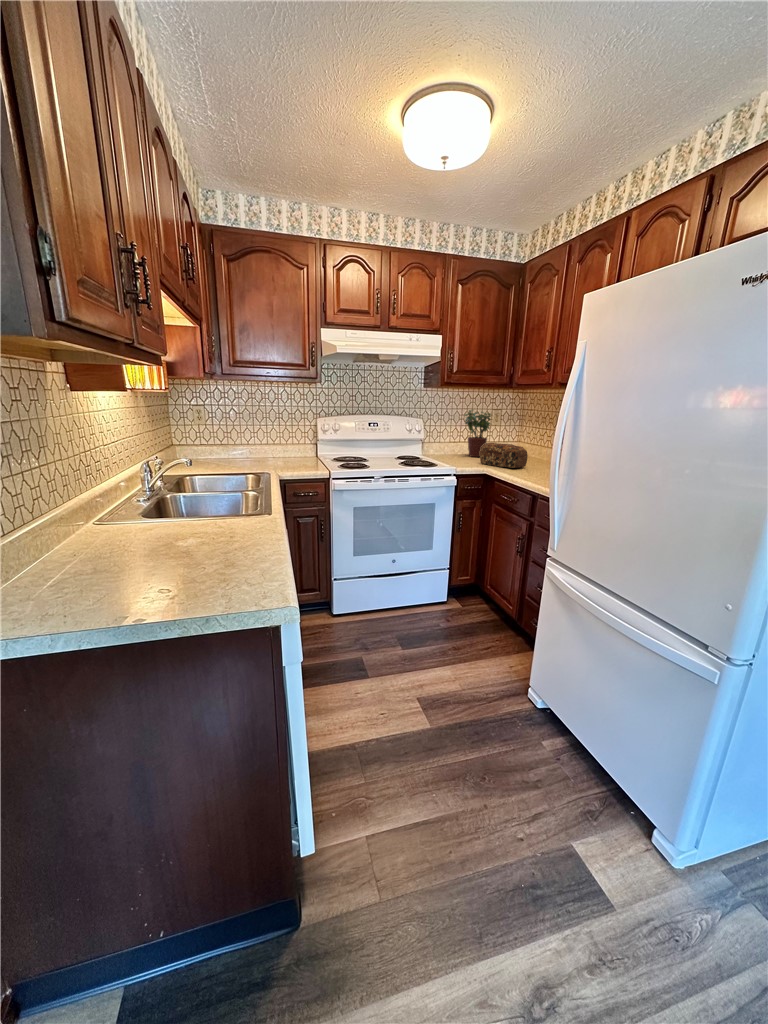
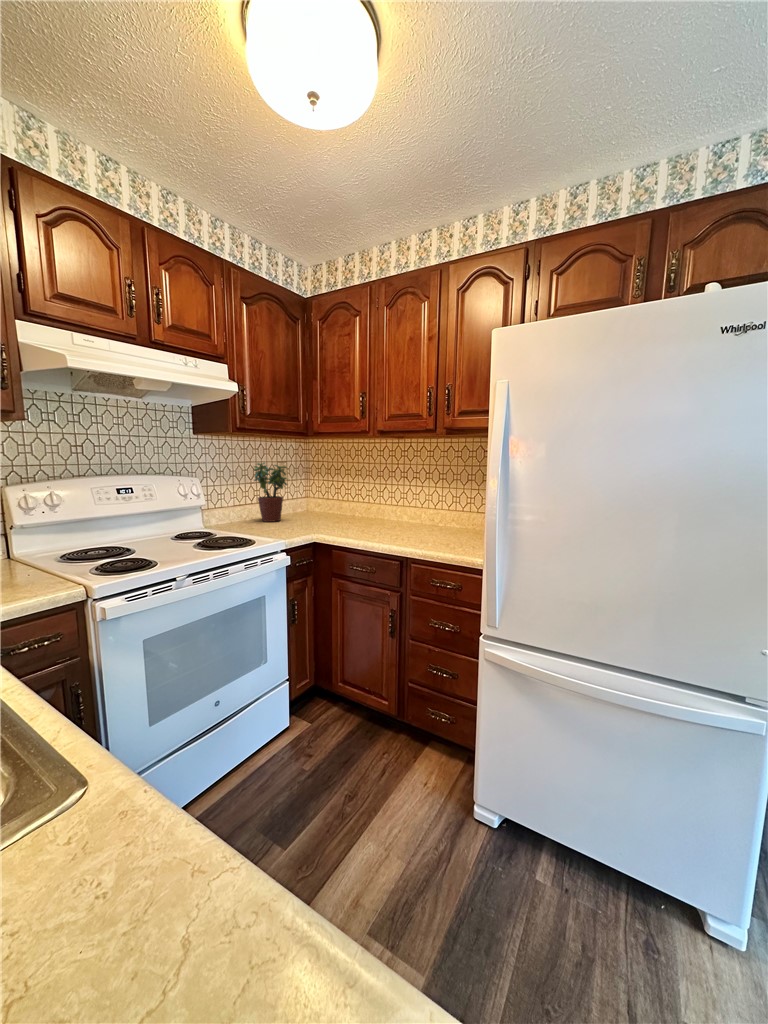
bread loaf: present [480,443,528,468] -> none [293,502,348,531]

